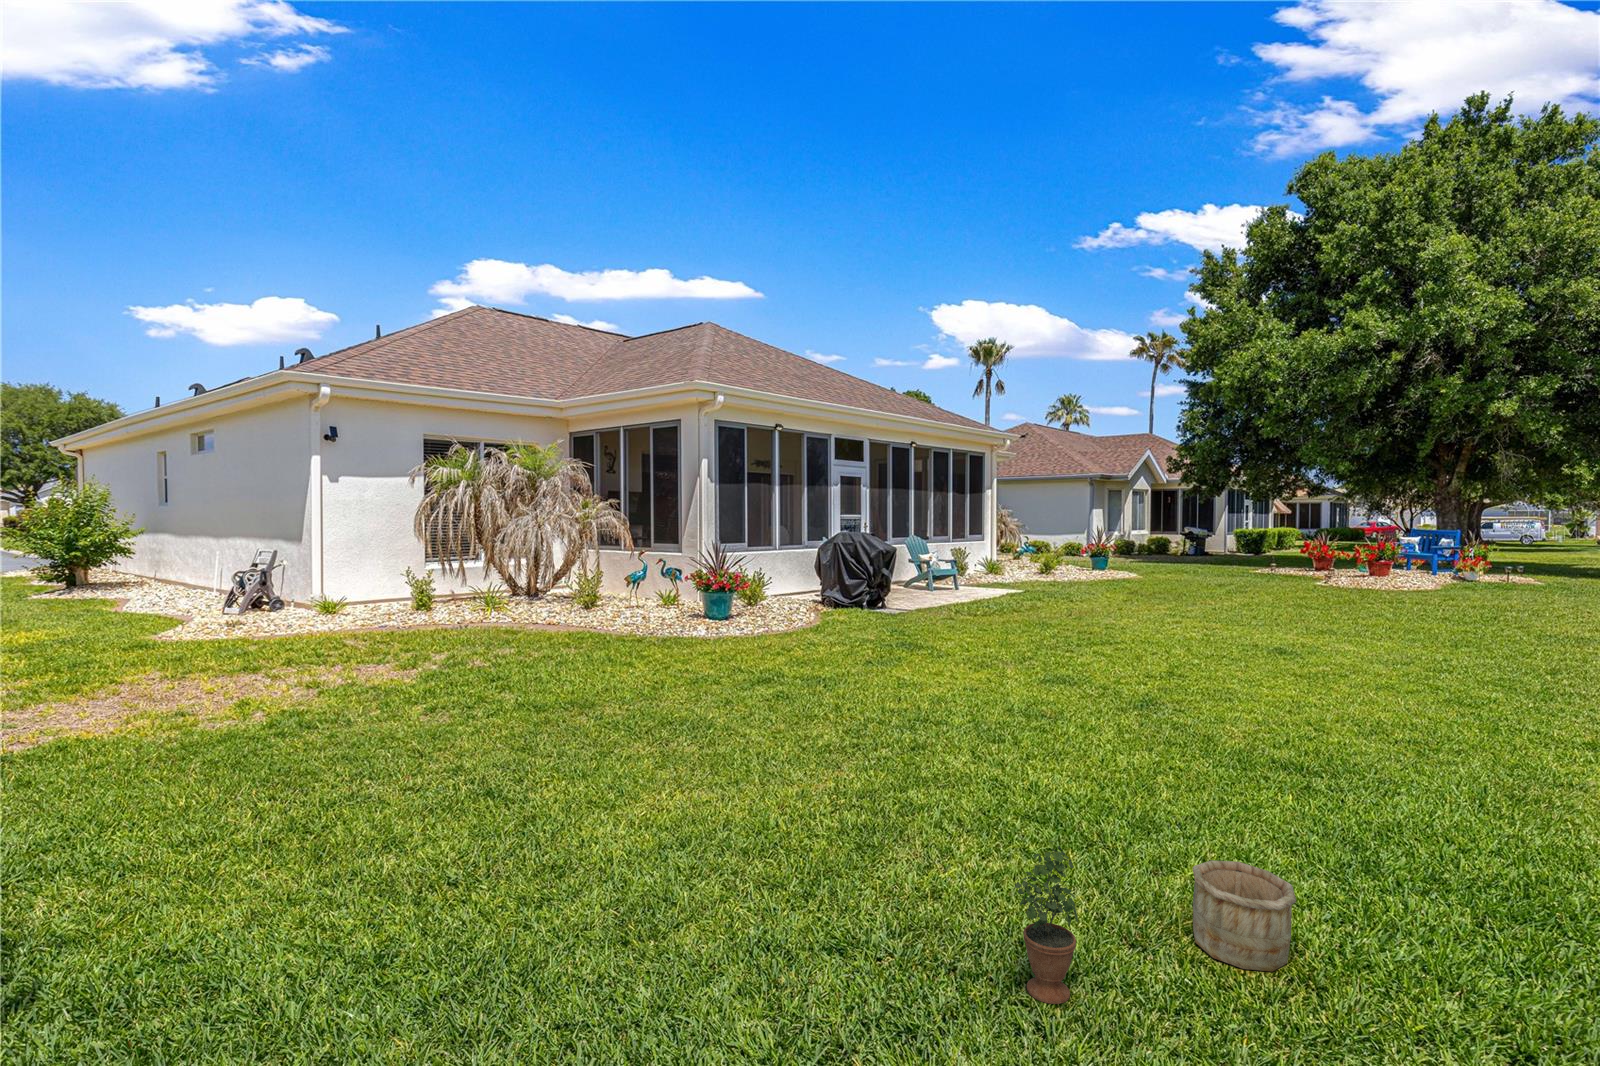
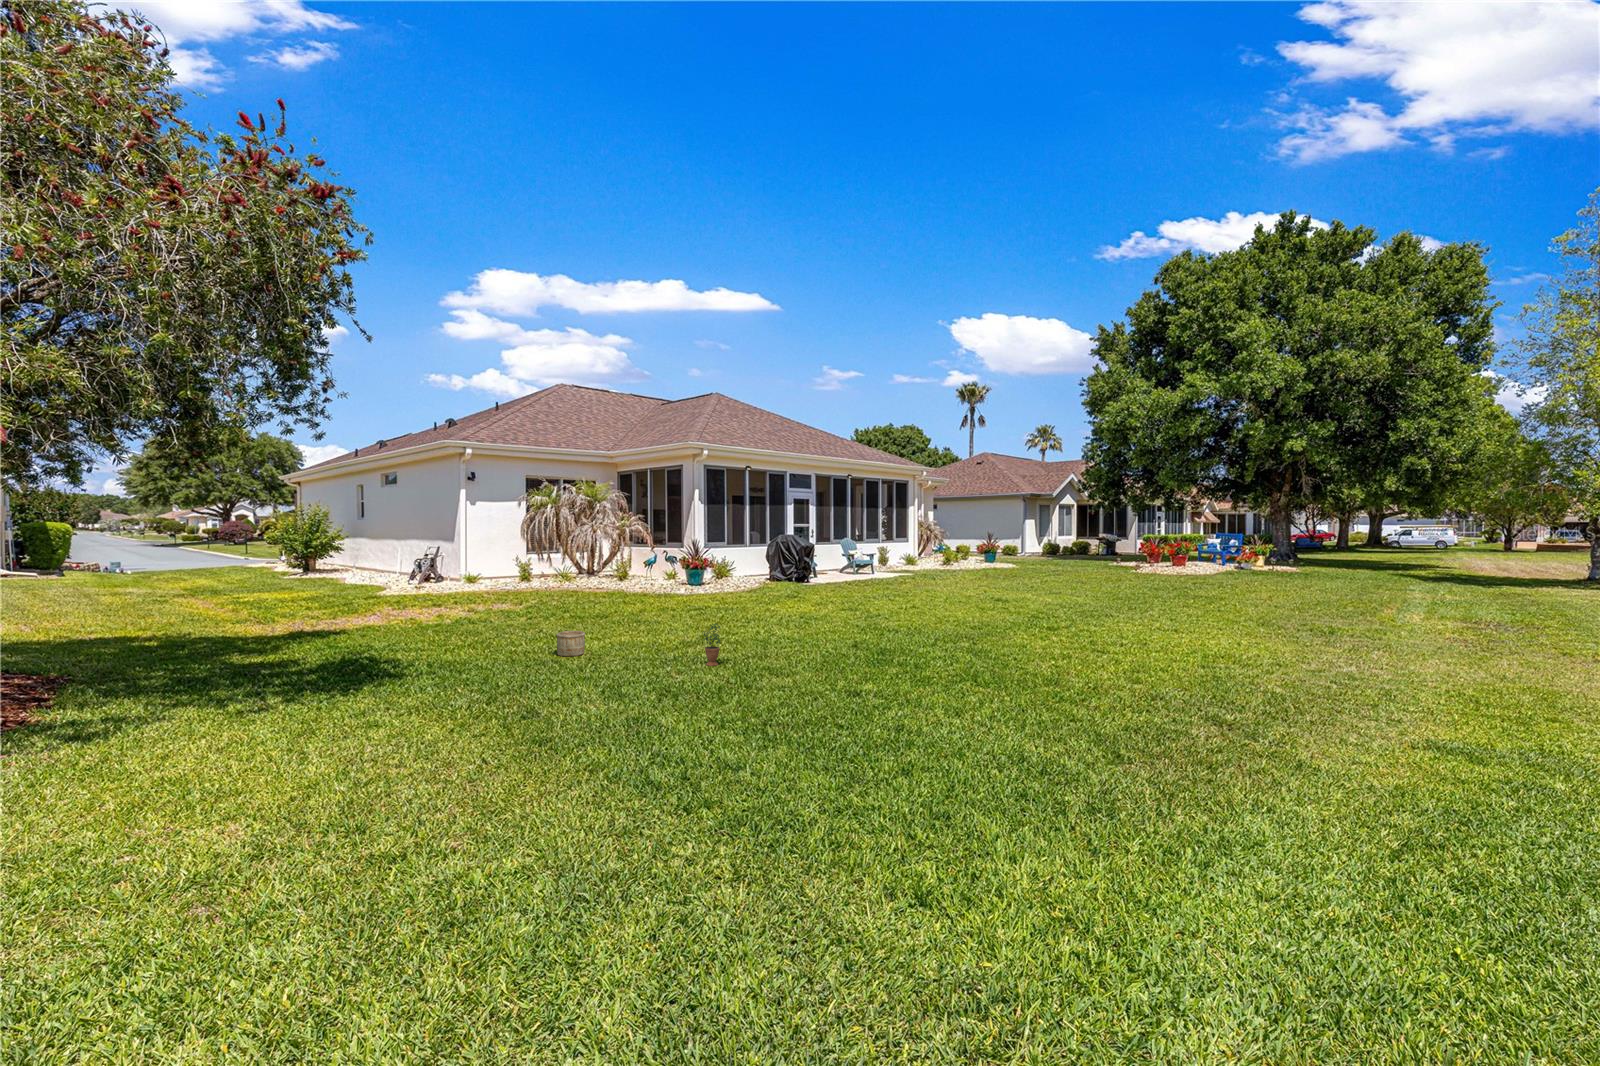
wooden bucket: present [1193,860,1296,972] -> present [556,631,585,656]

